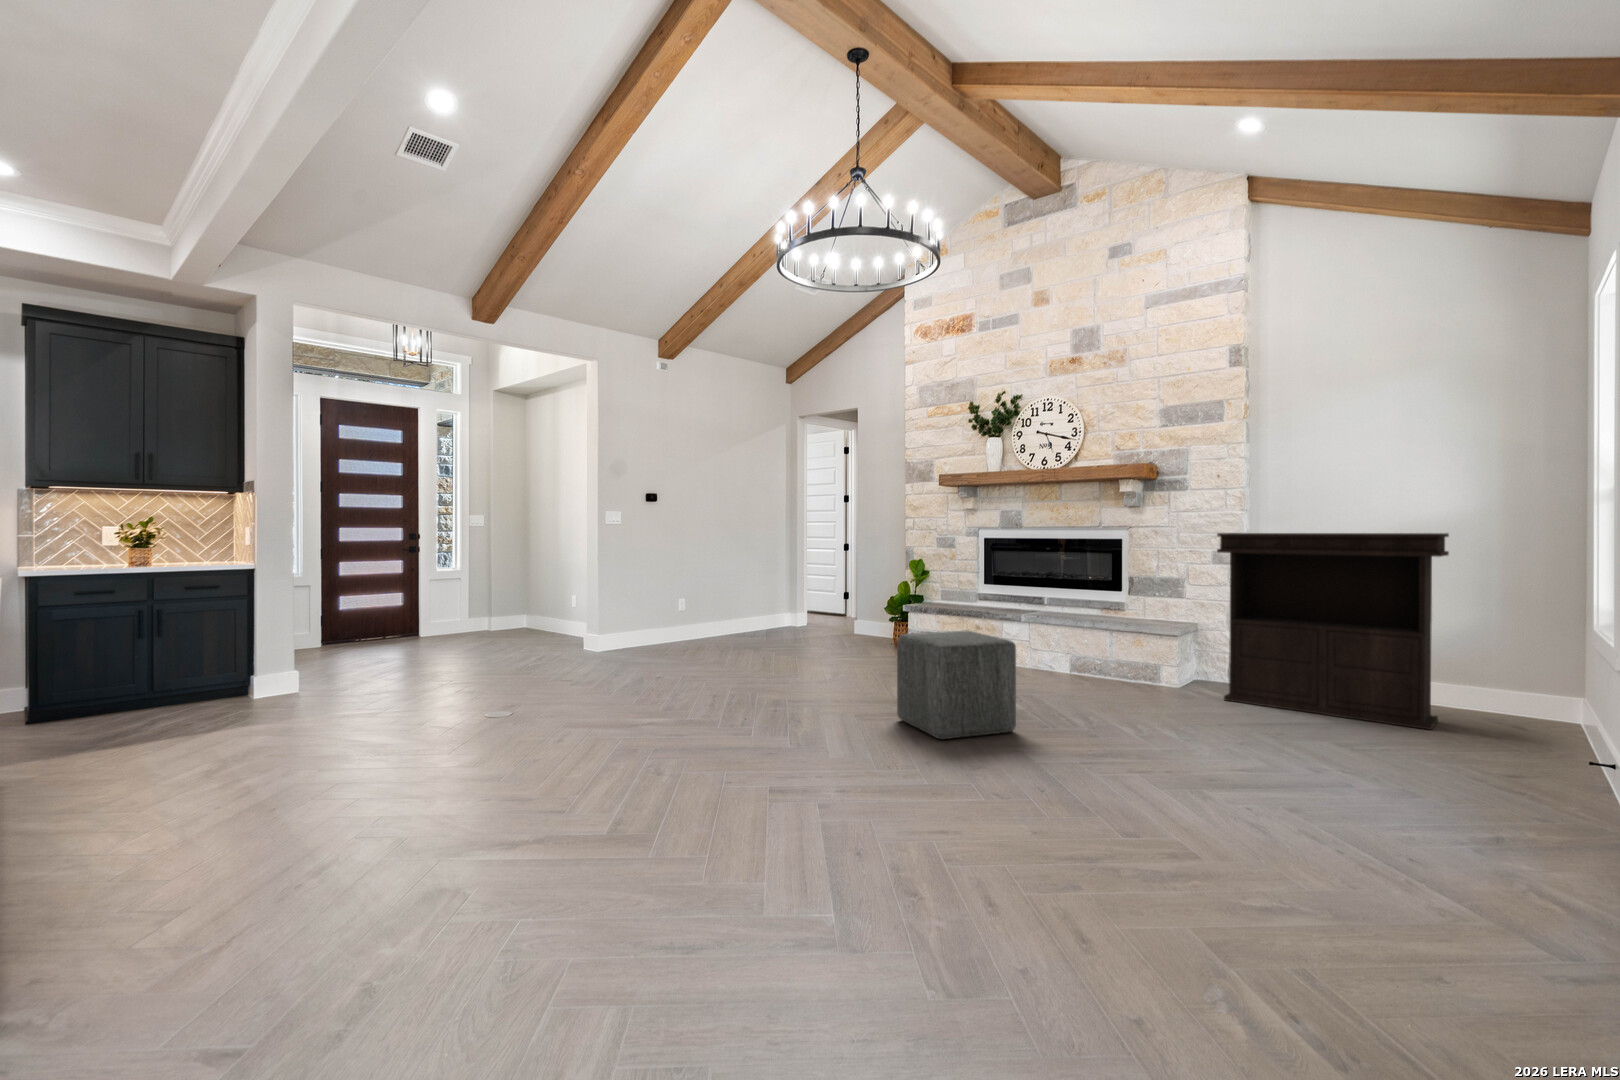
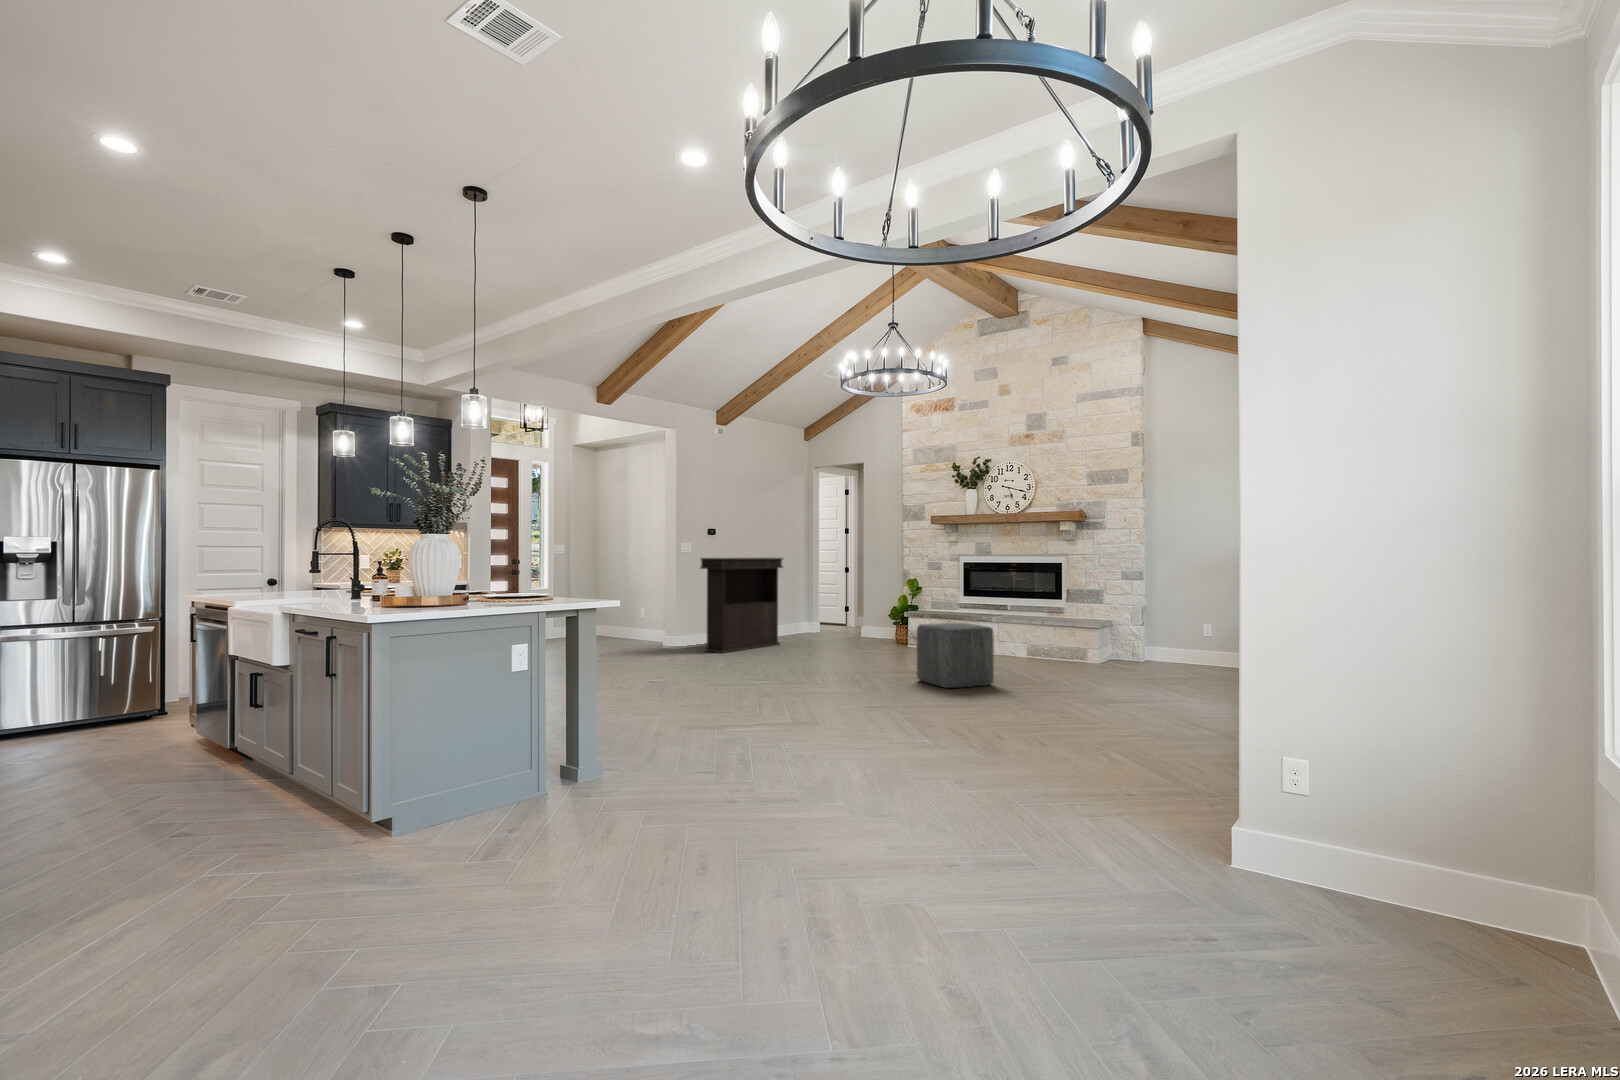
console table: present [1217,533,1449,730] -> present [701,558,783,653]

